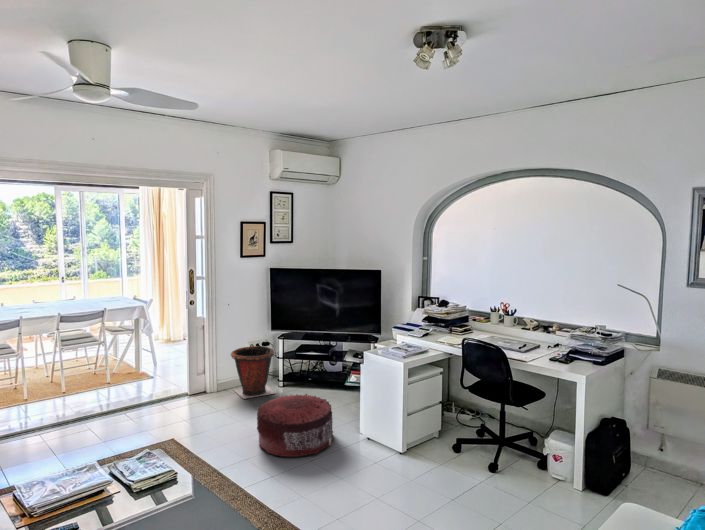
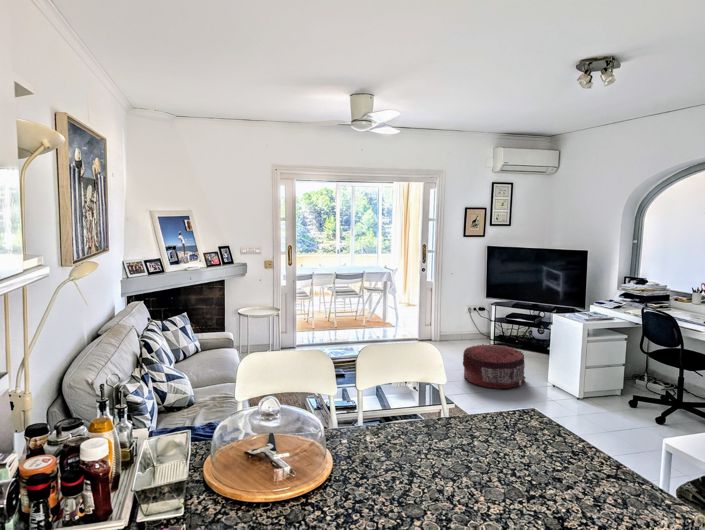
waste bin: present [231,346,275,399] -> none [451,308,487,348]

